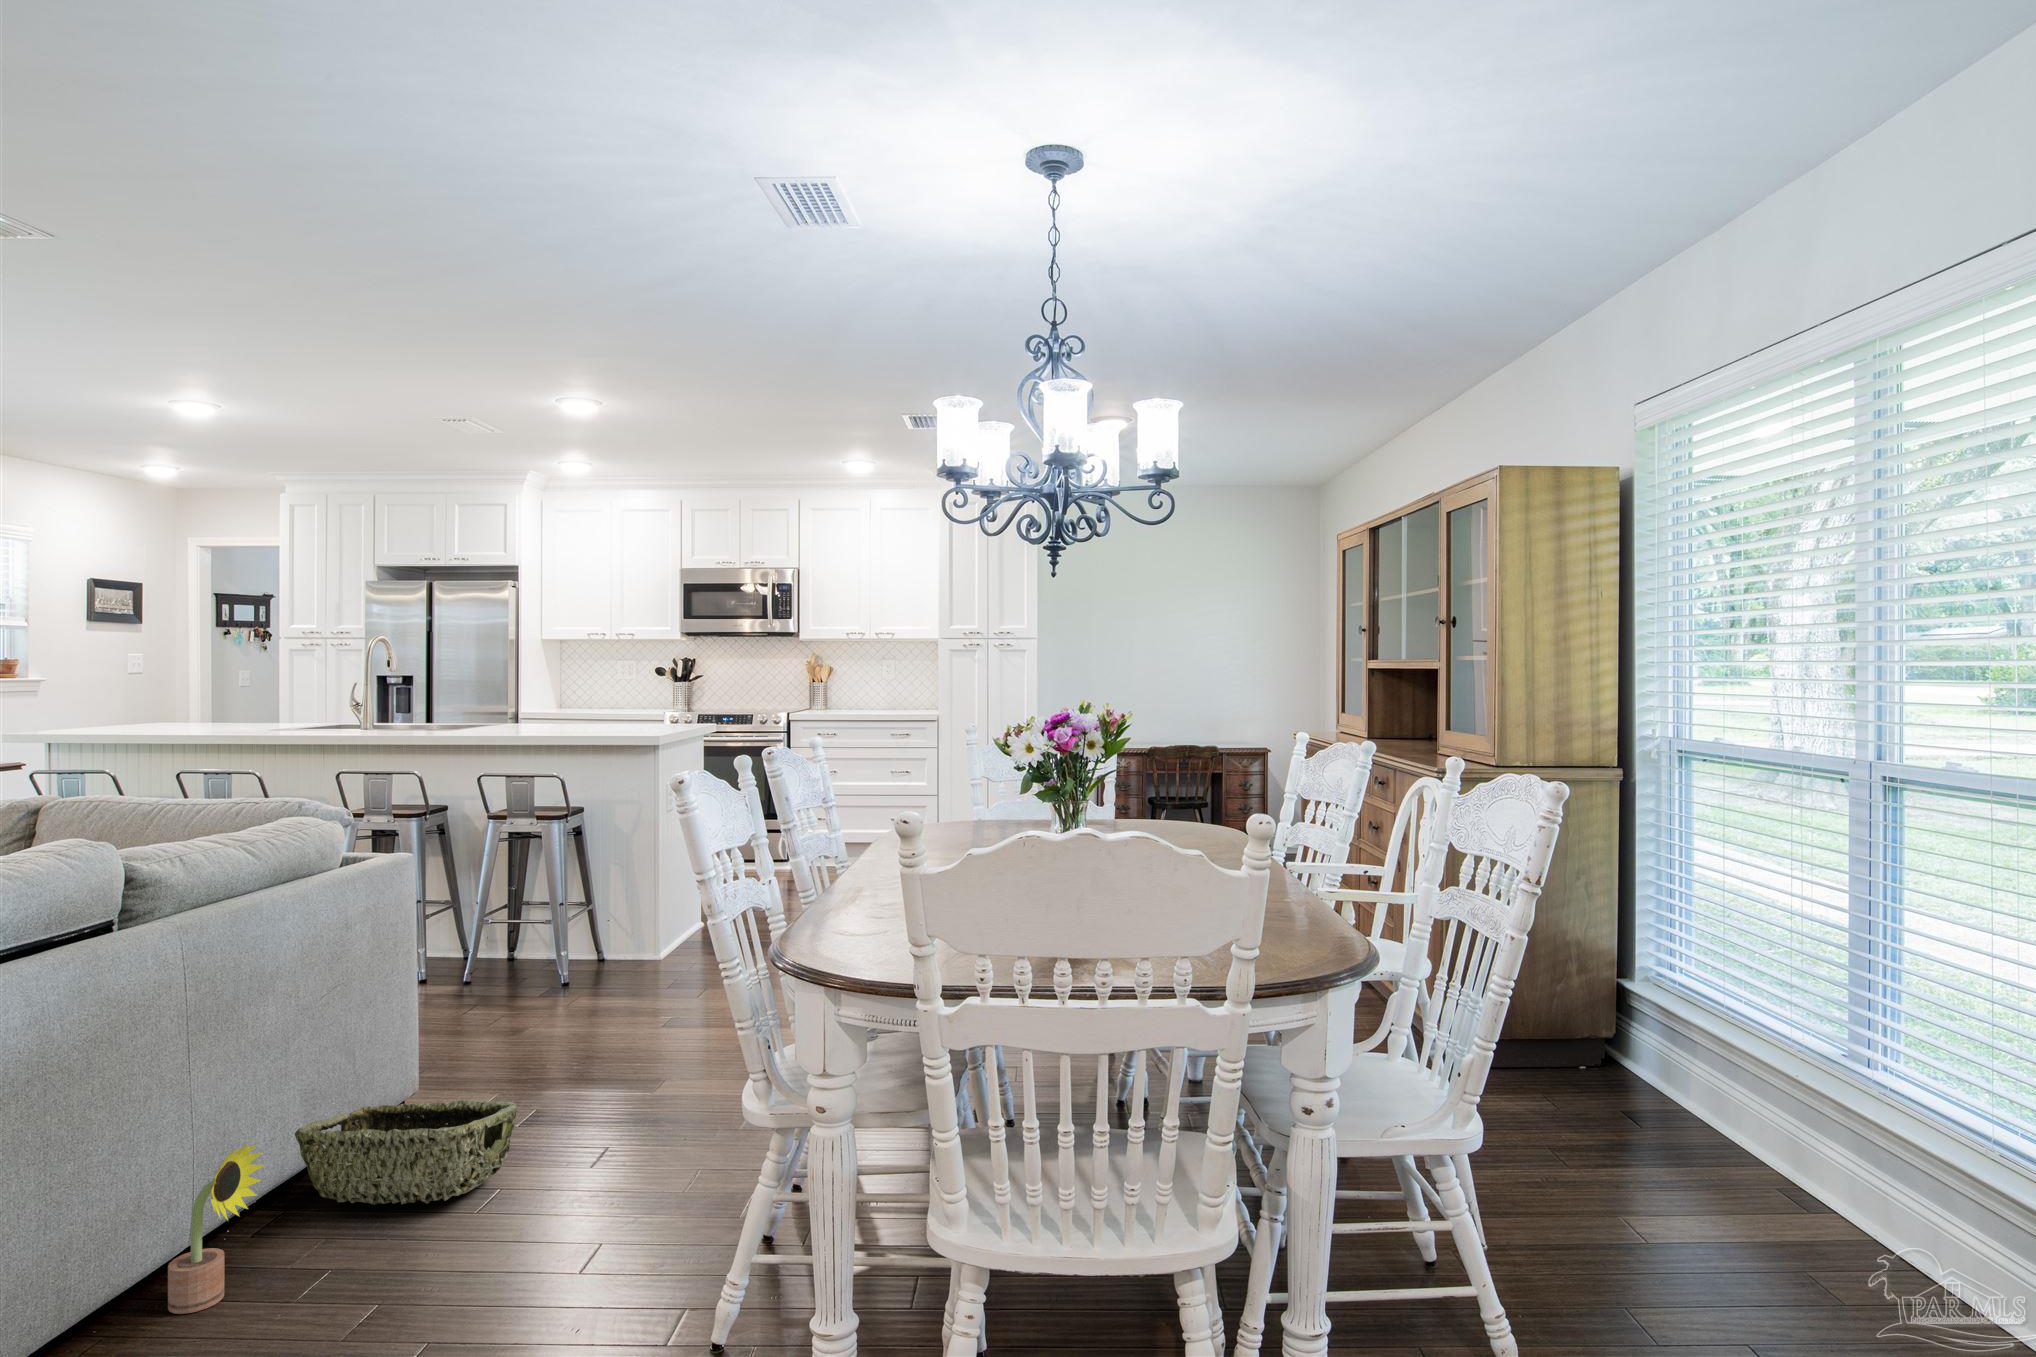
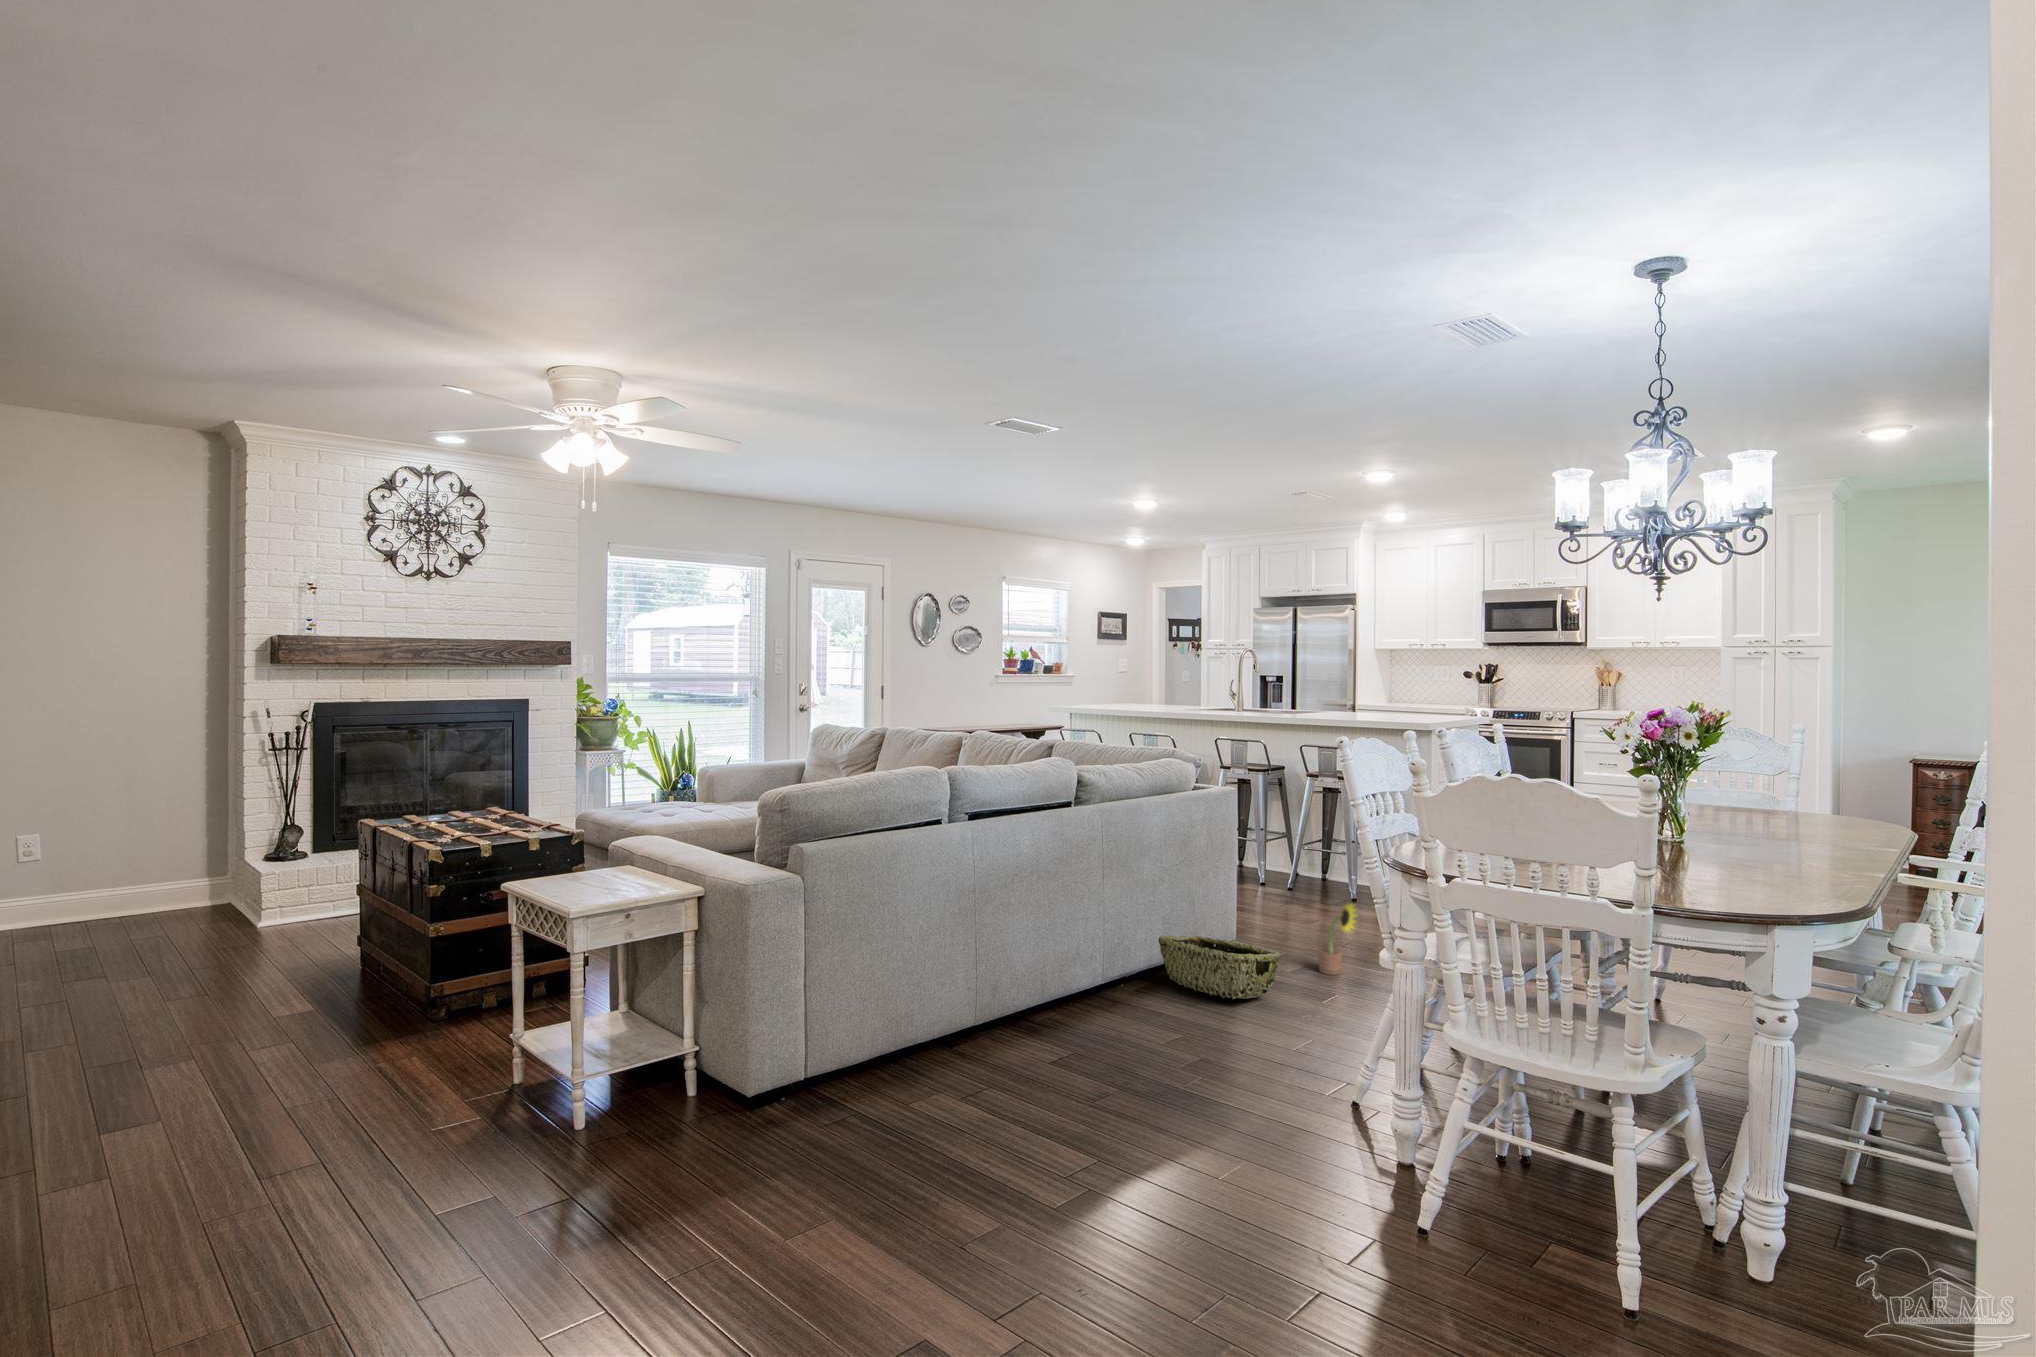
decorative plant: present [168,1143,264,1314] -> present [1319,904,1357,975]

